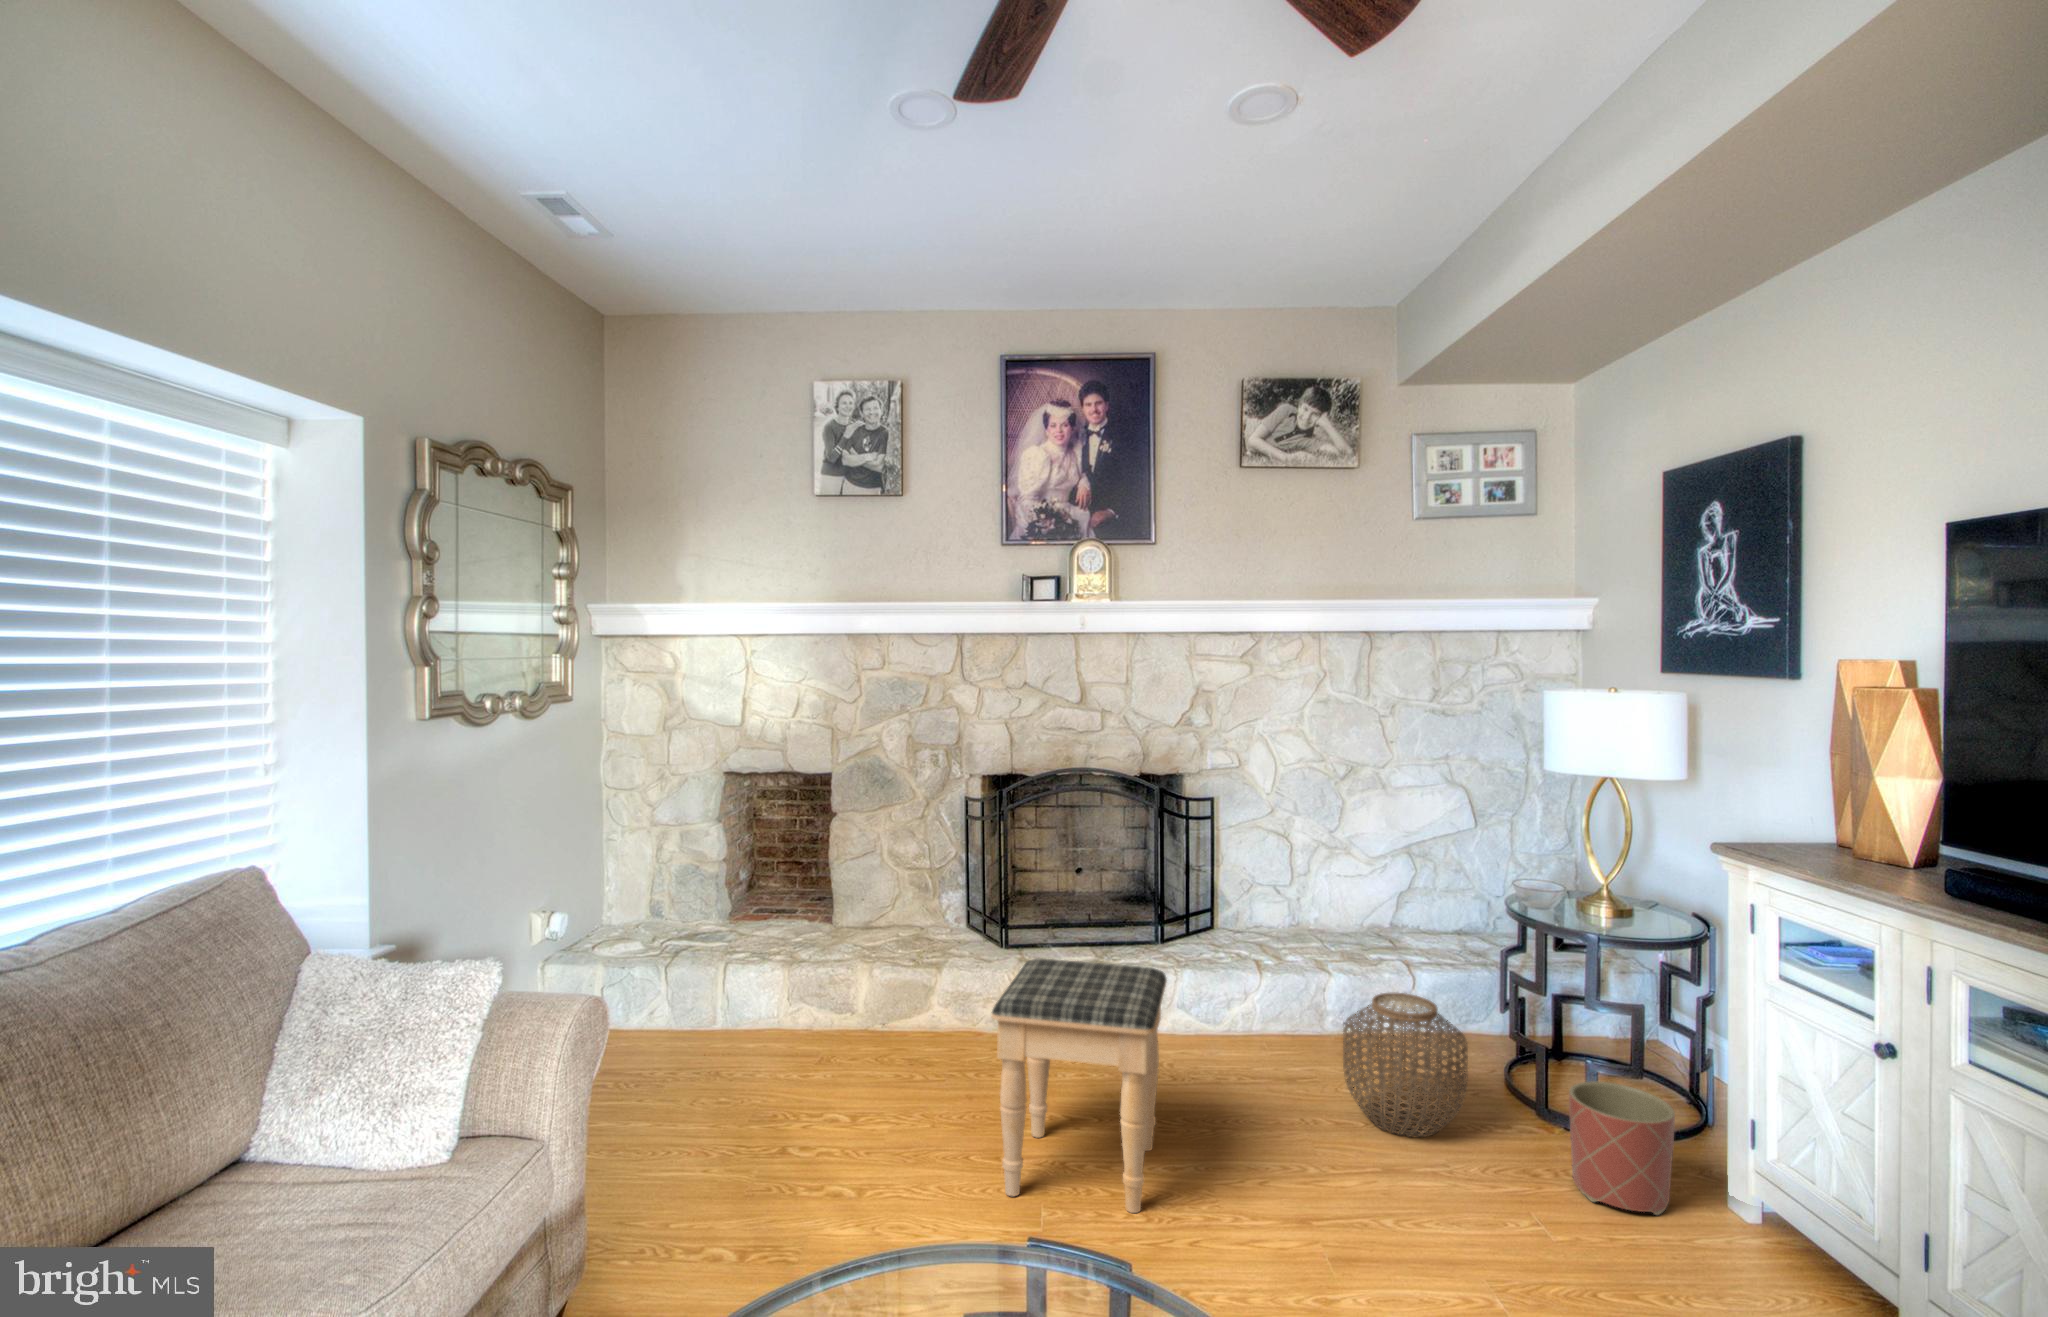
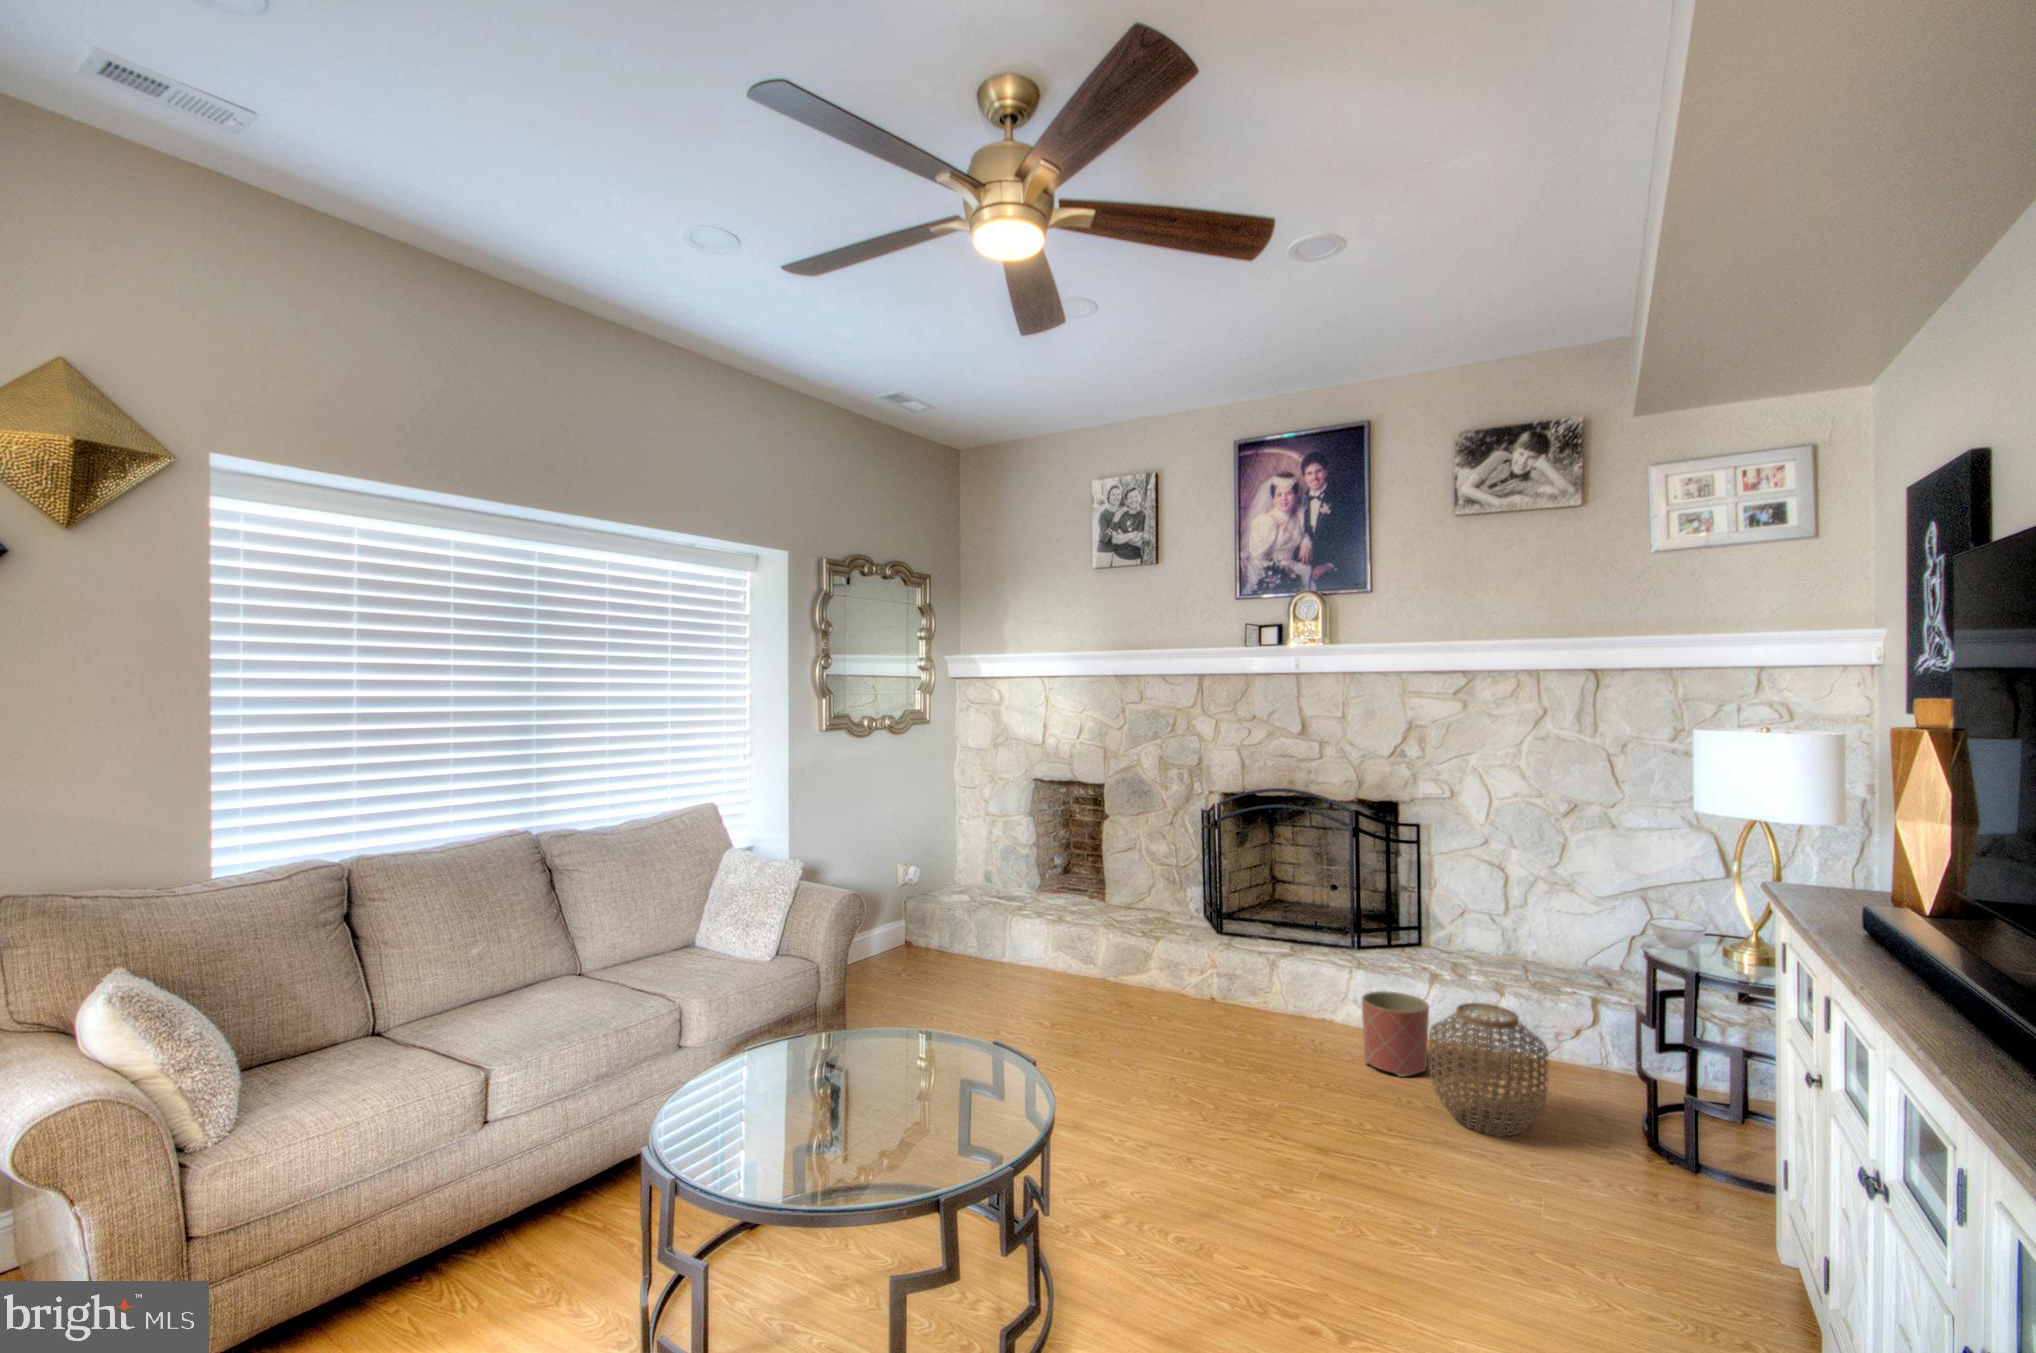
footstool: present [992,958,1167,1213] -> none [1095,926,1256,1118]
planter: present [1569,1081,1675,1215] -> present [1362,991,1429,1077]

